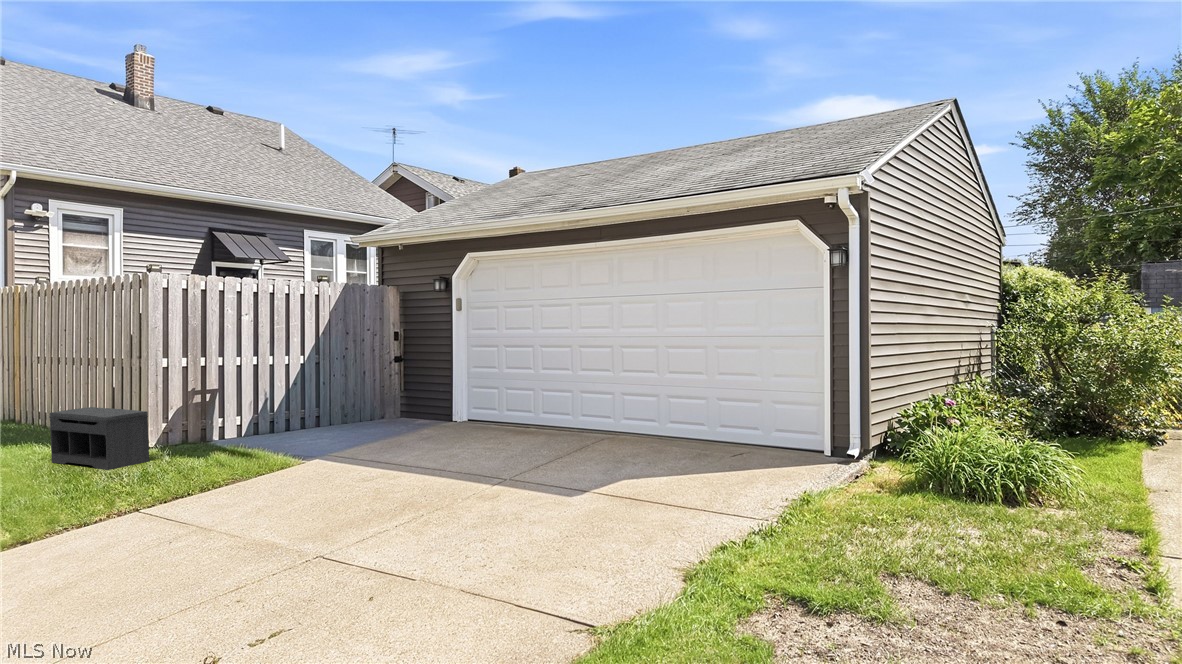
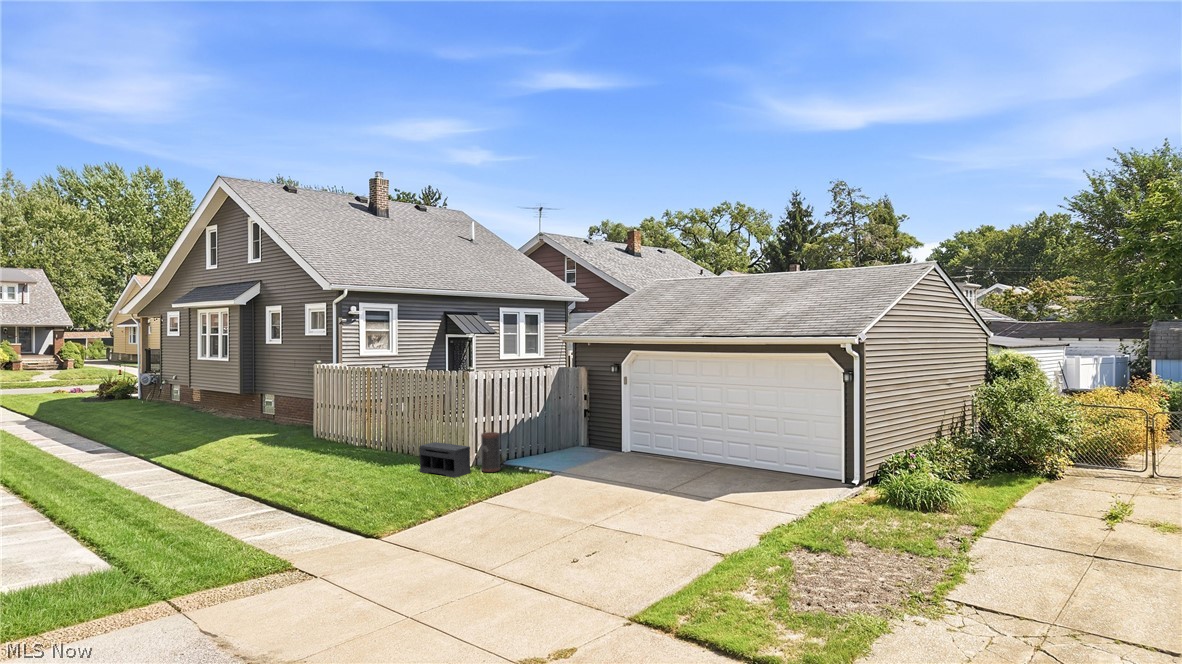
trash can: none [173,386,214,459] -> present [481,432,500,472]

